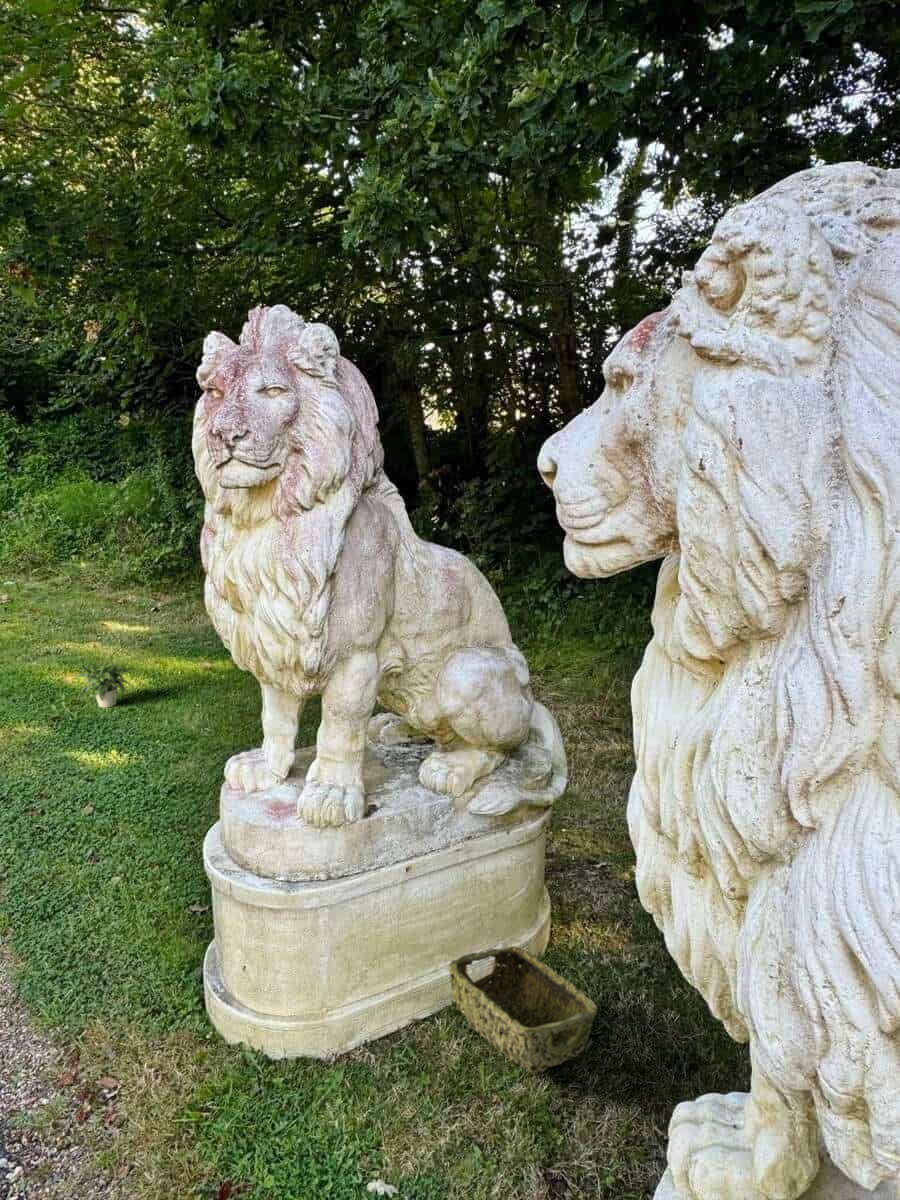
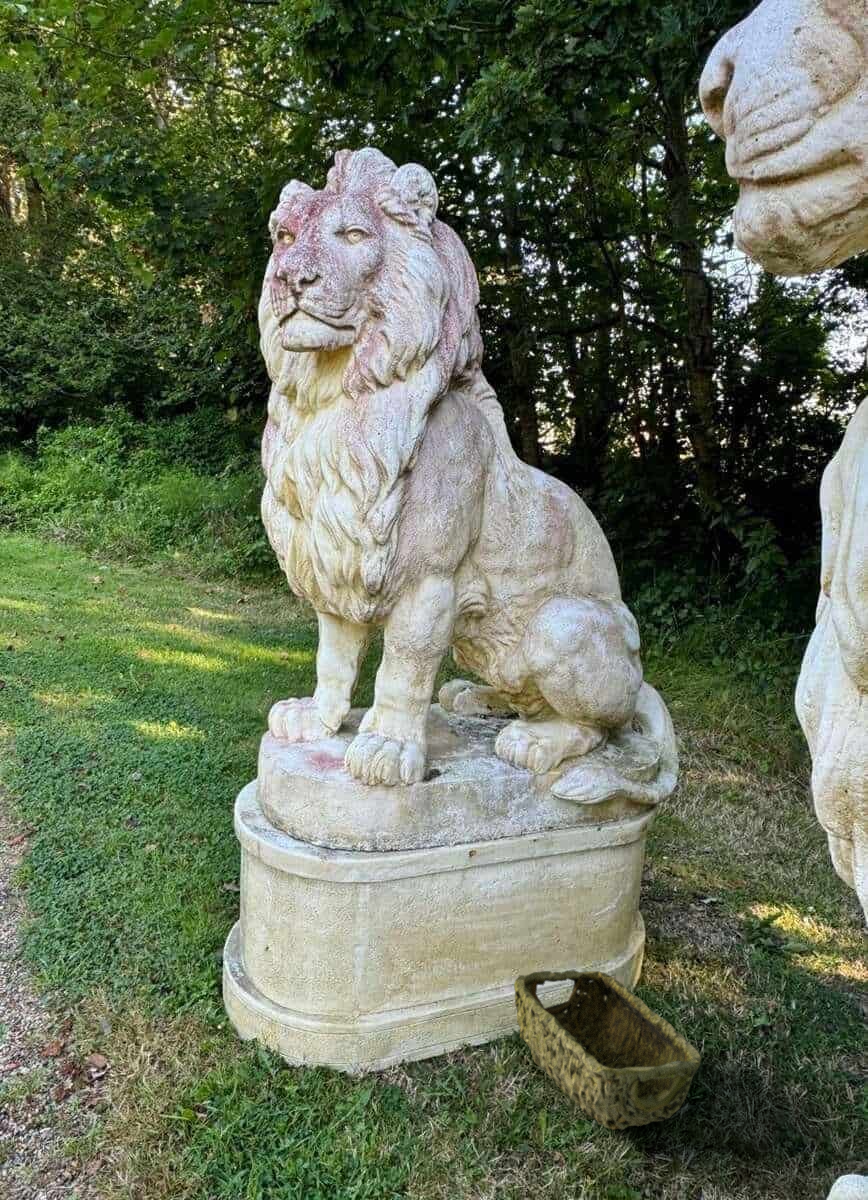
potted plant: present [76,663,132,708] -> none [136,626,207,678]

